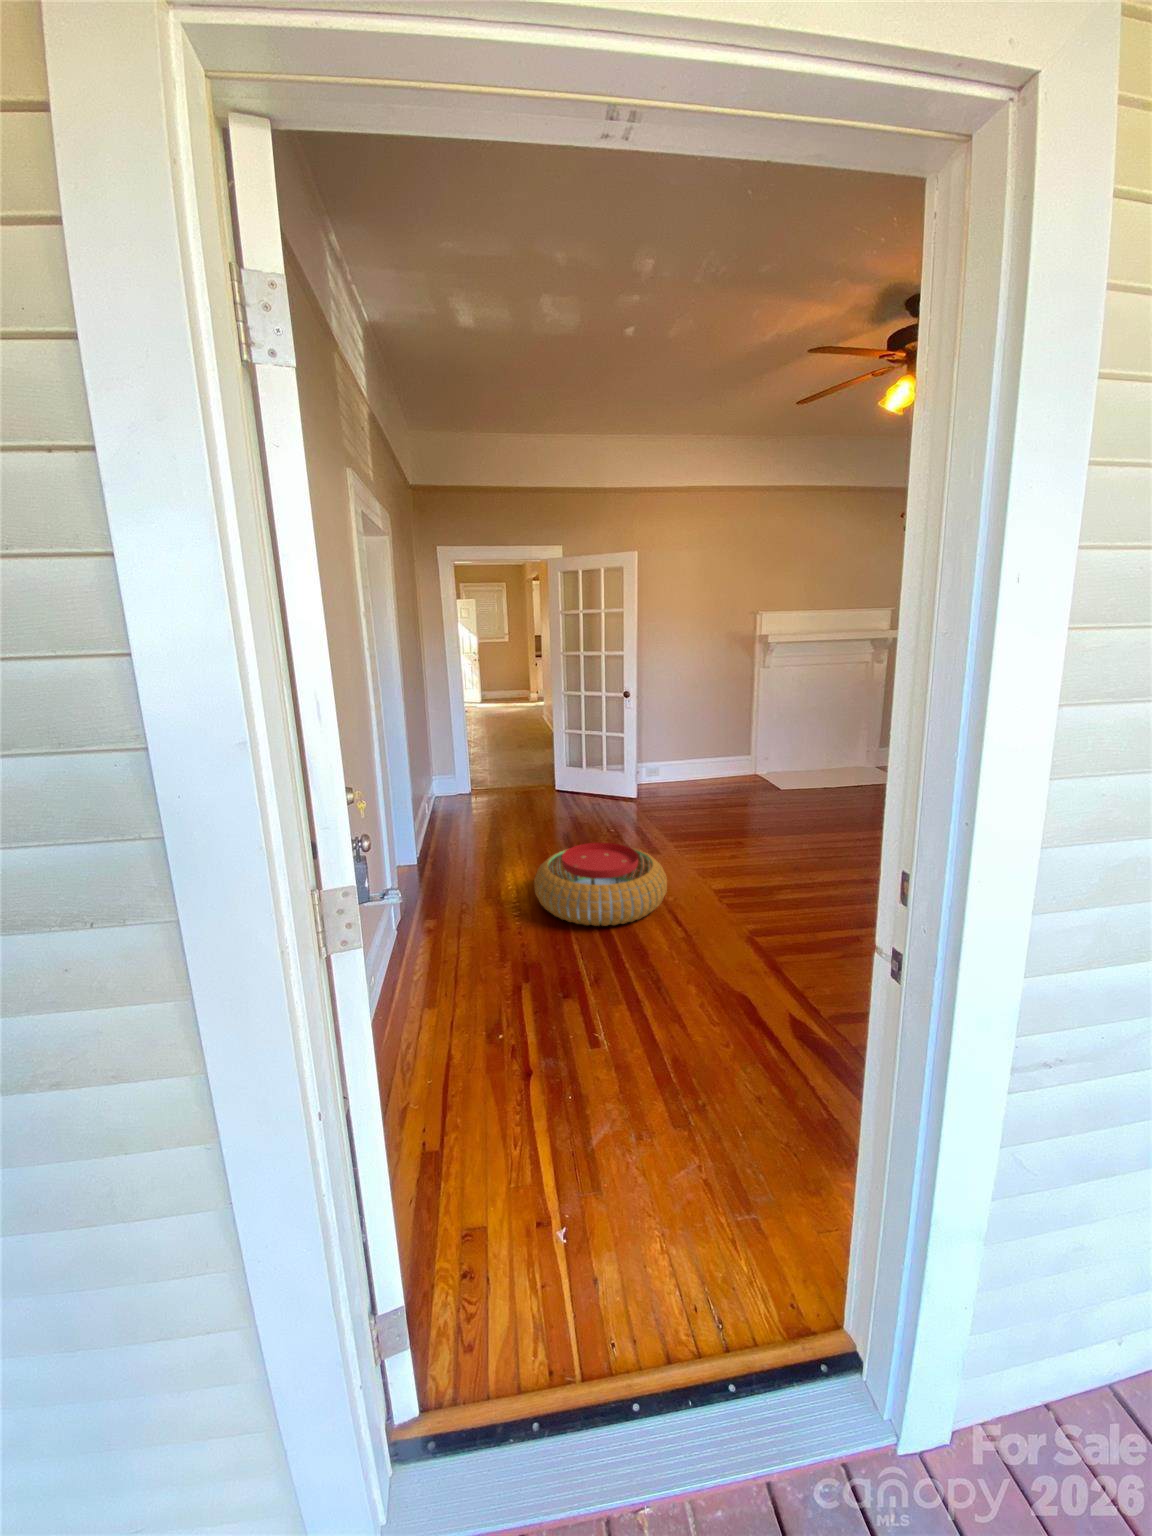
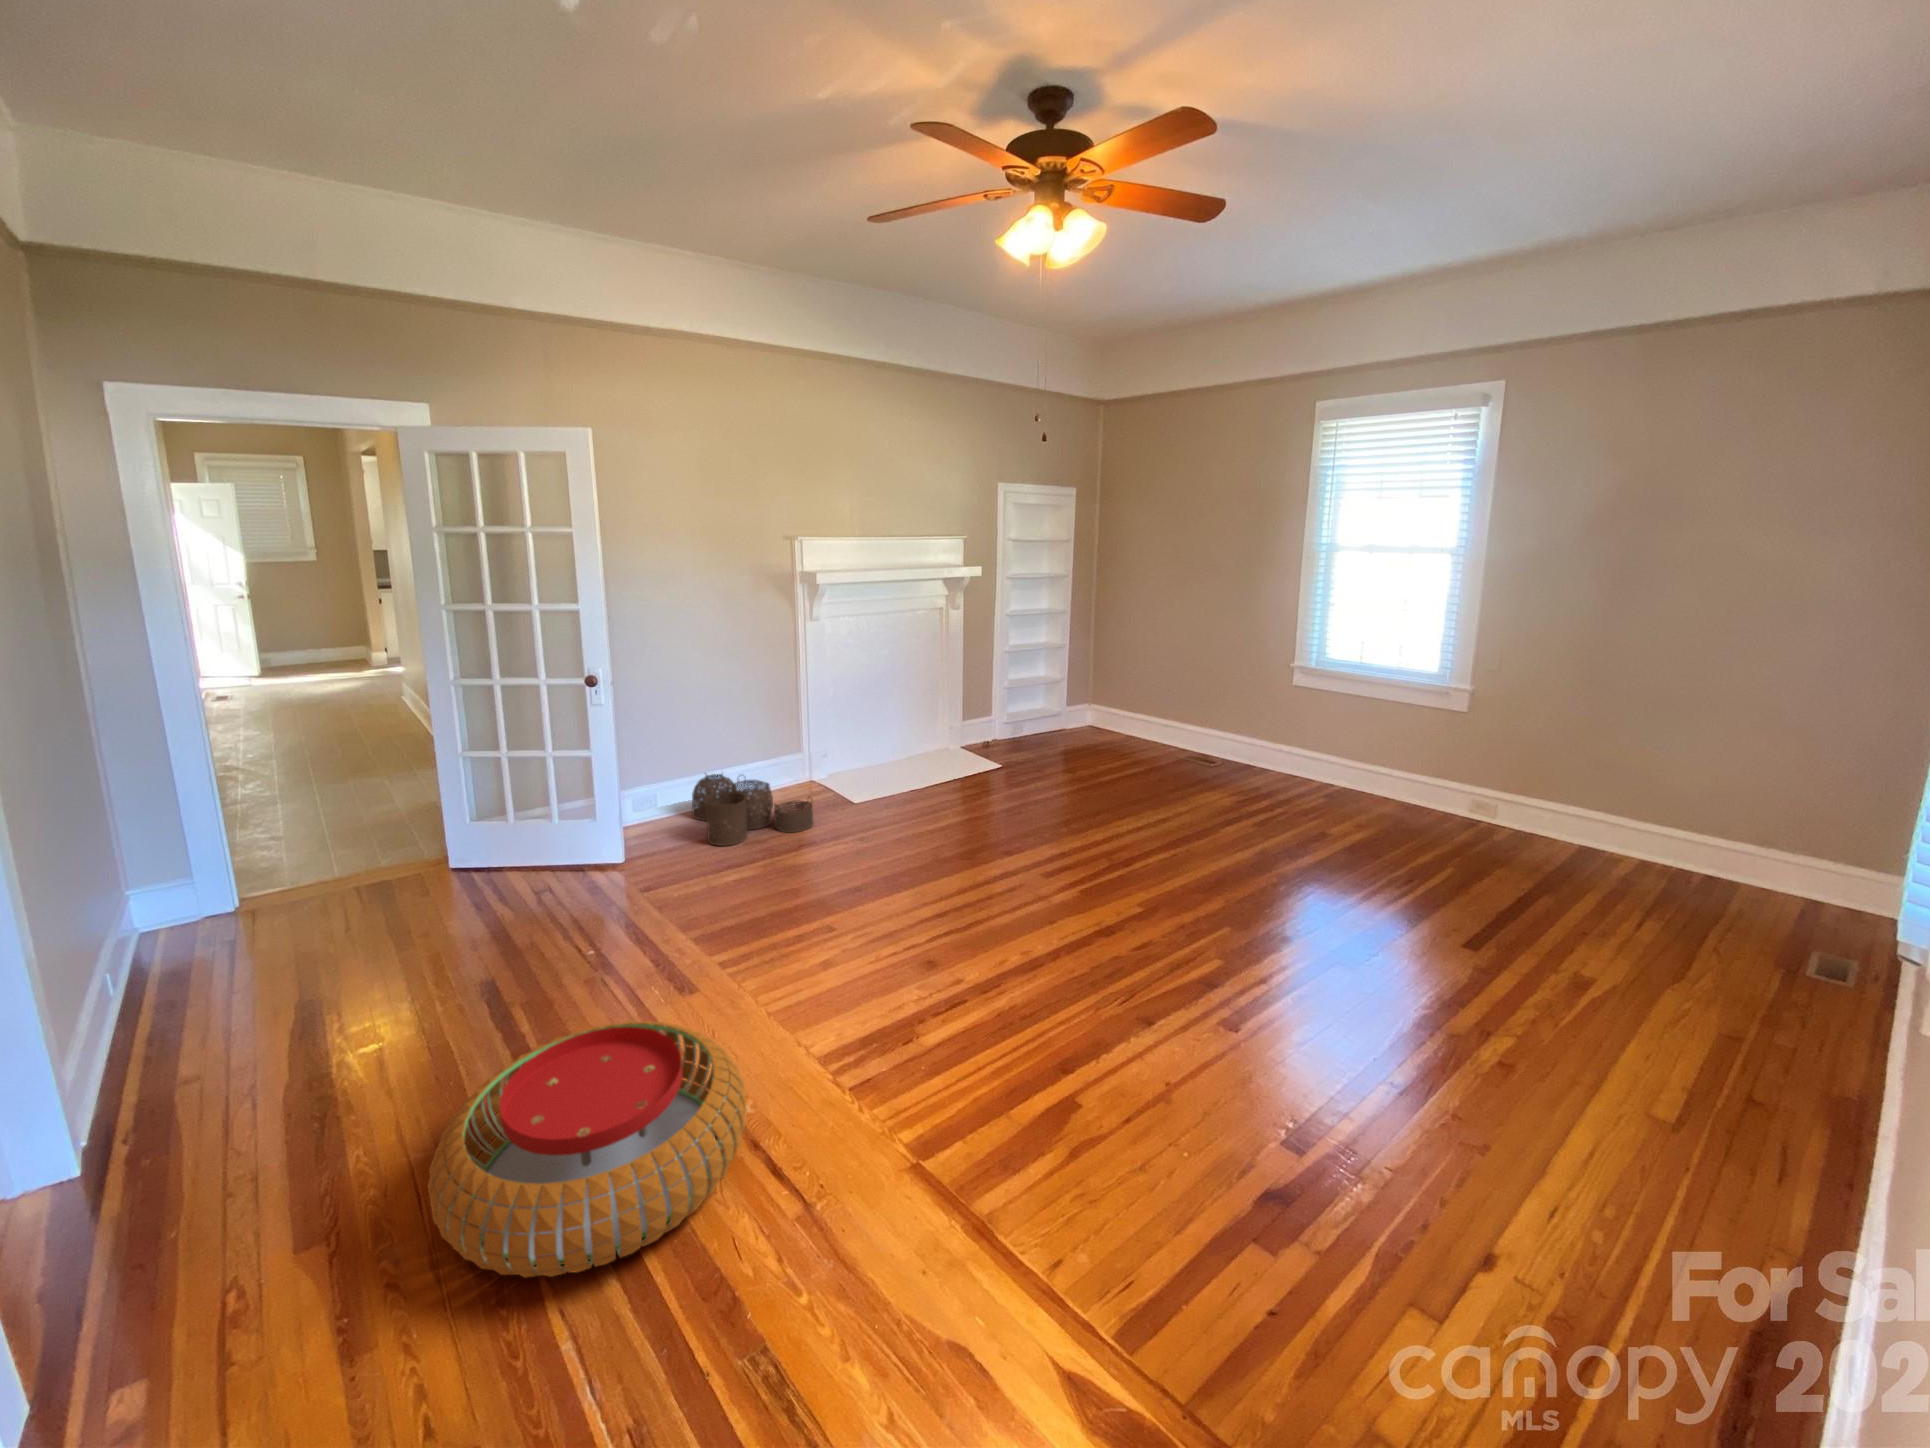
woven basket: none [679,758,750,799] -> present [692,773,813,846]

